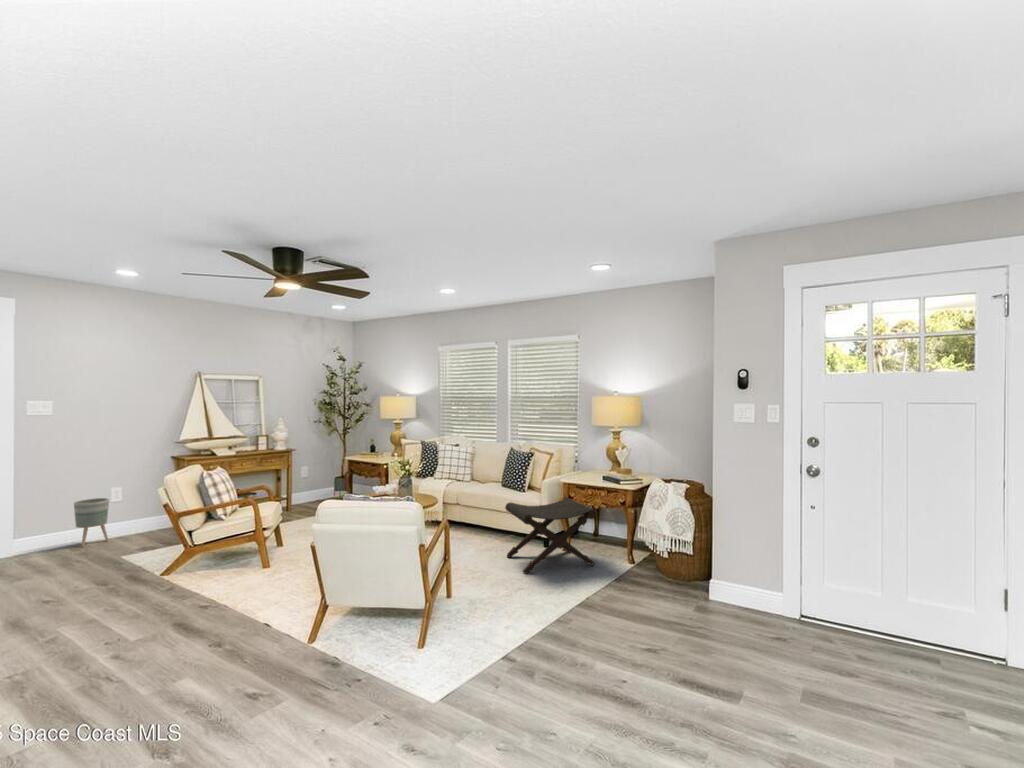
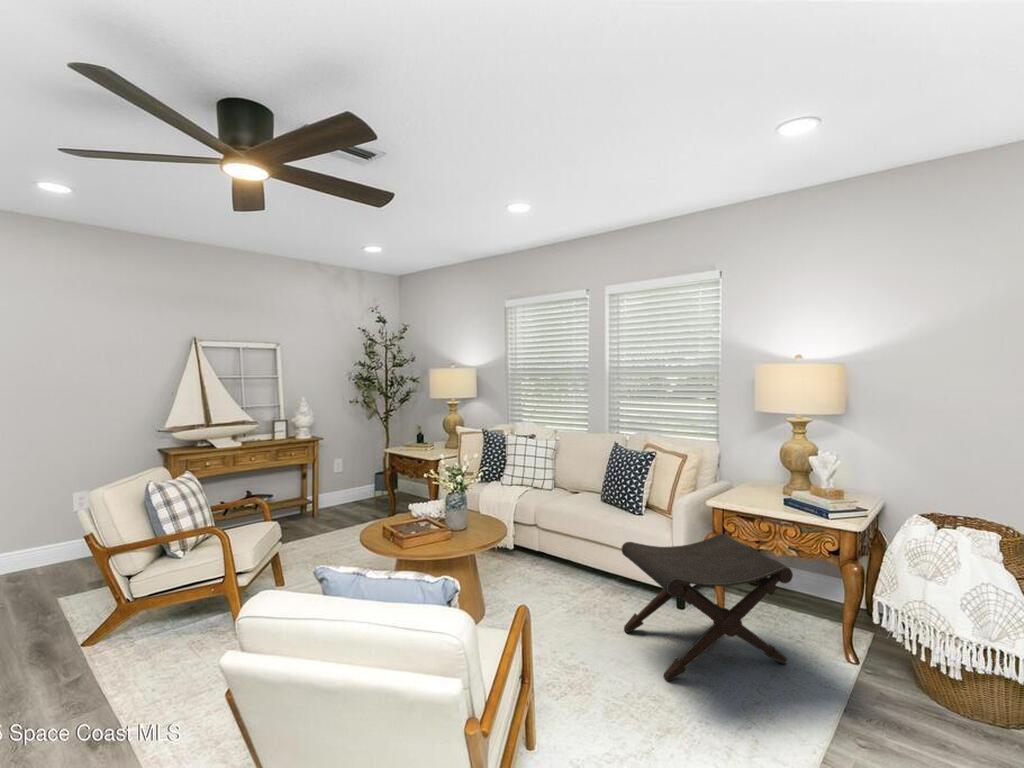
planter: present [74,498,109,547] -> none [12,507,65,576]

